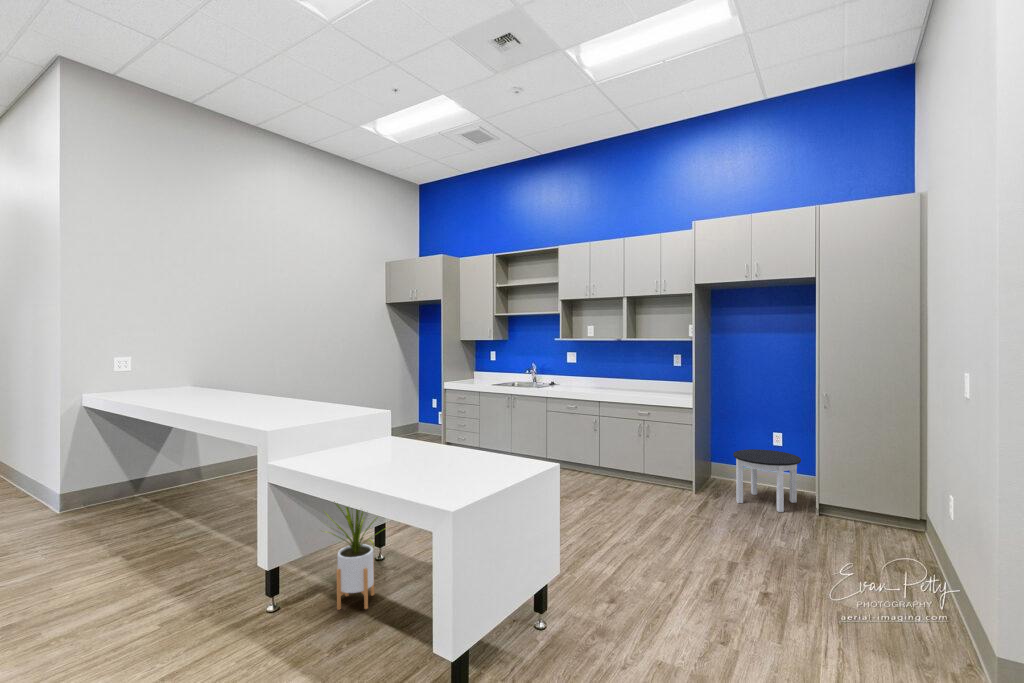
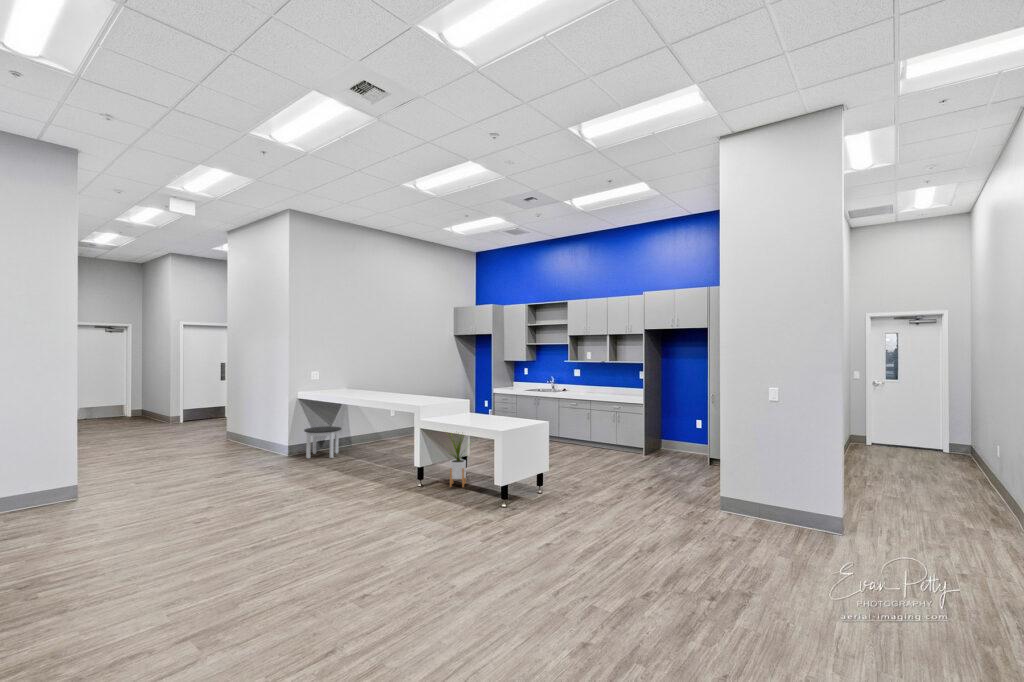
round table: present [733,449,801,512] -> present [304,426,341,459]

